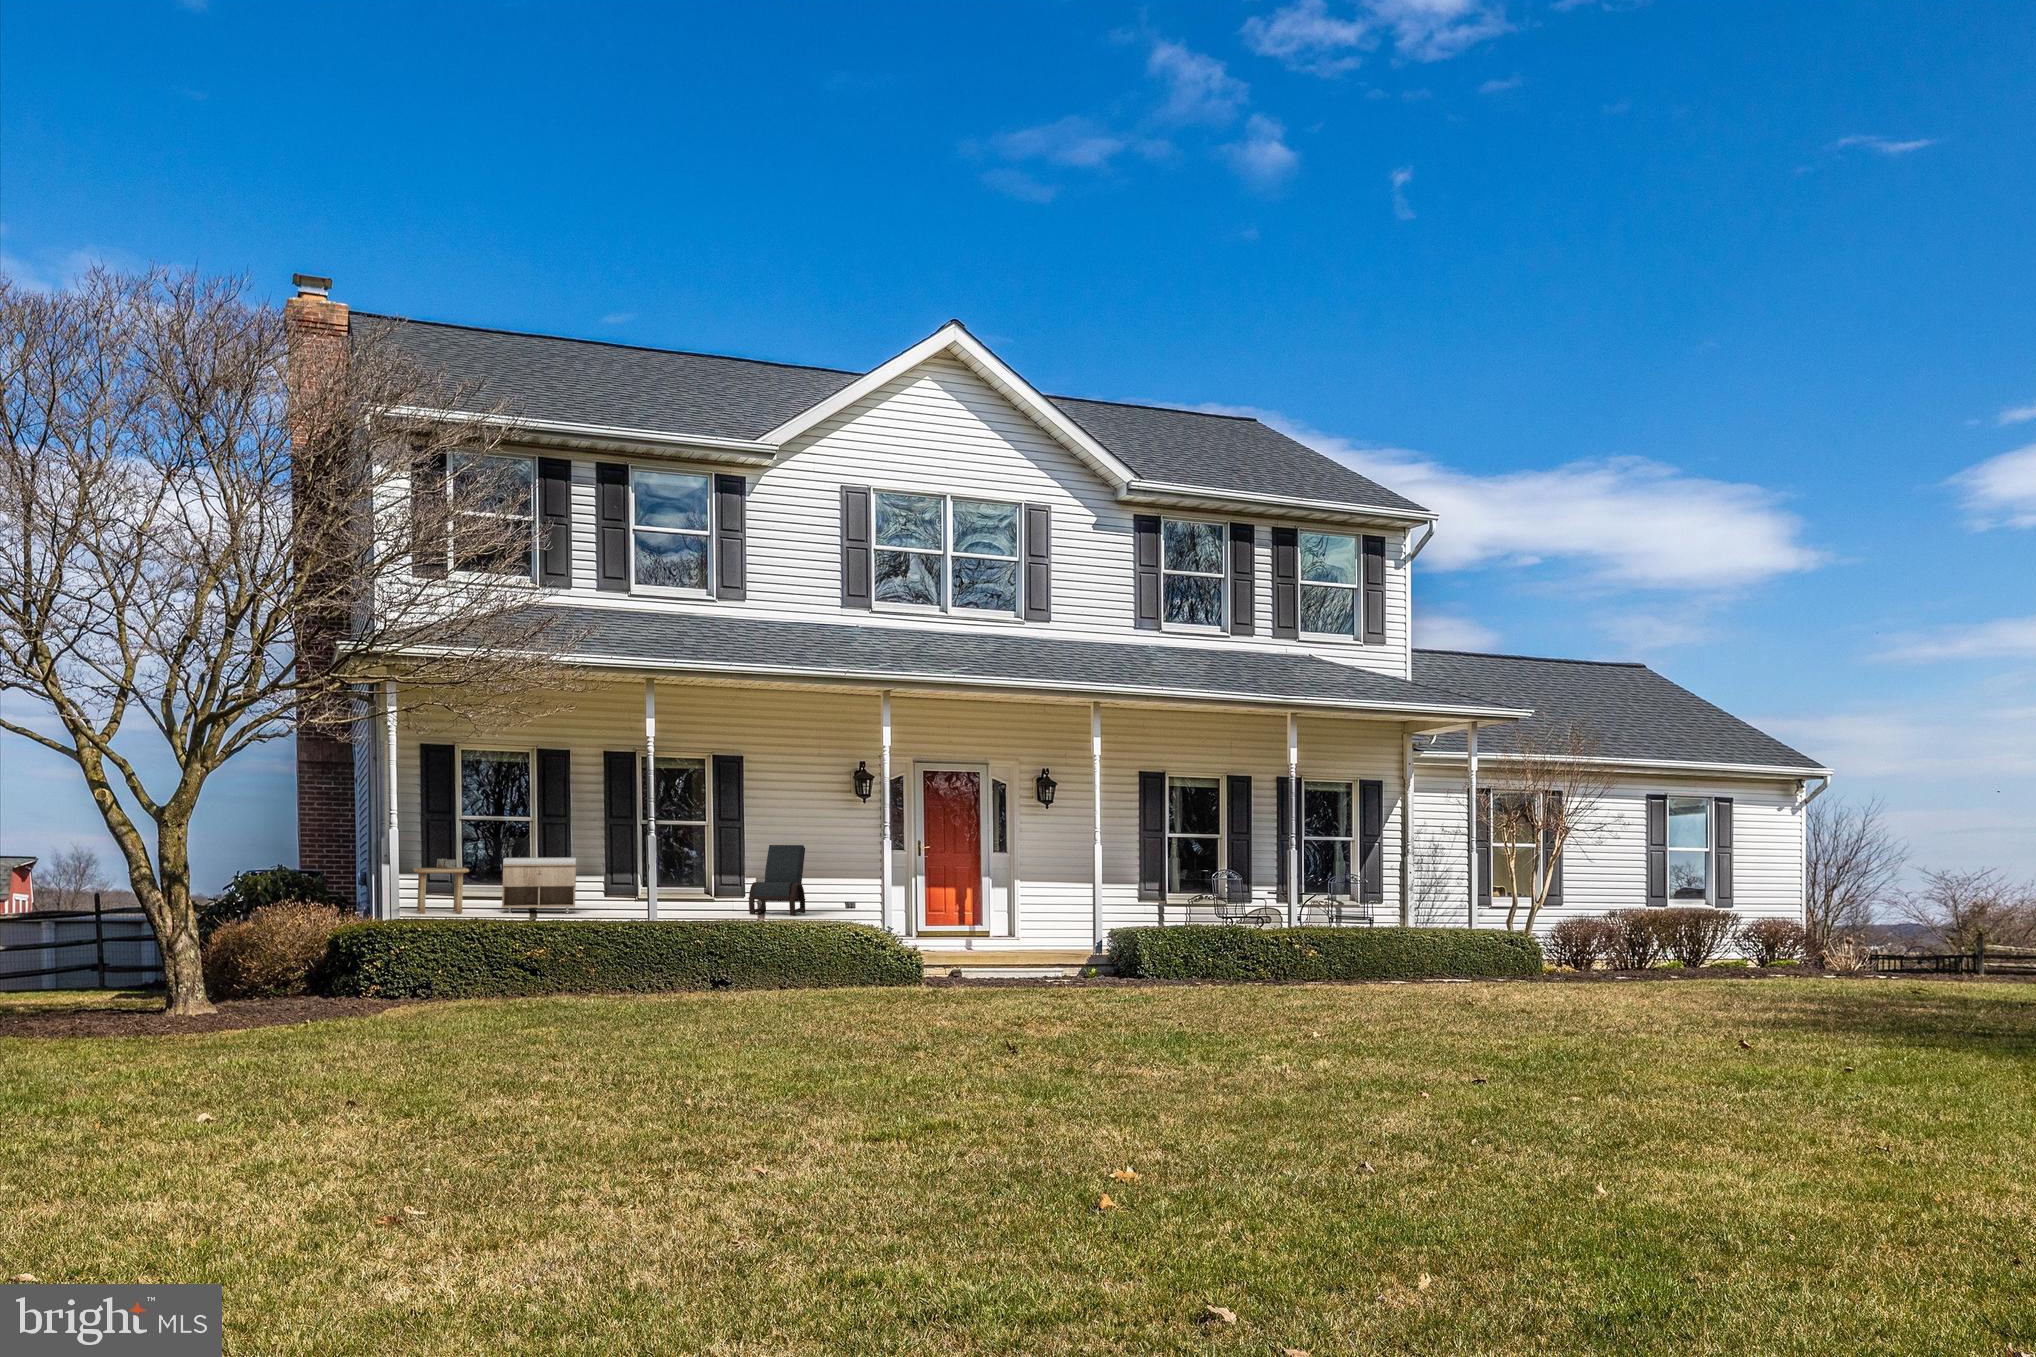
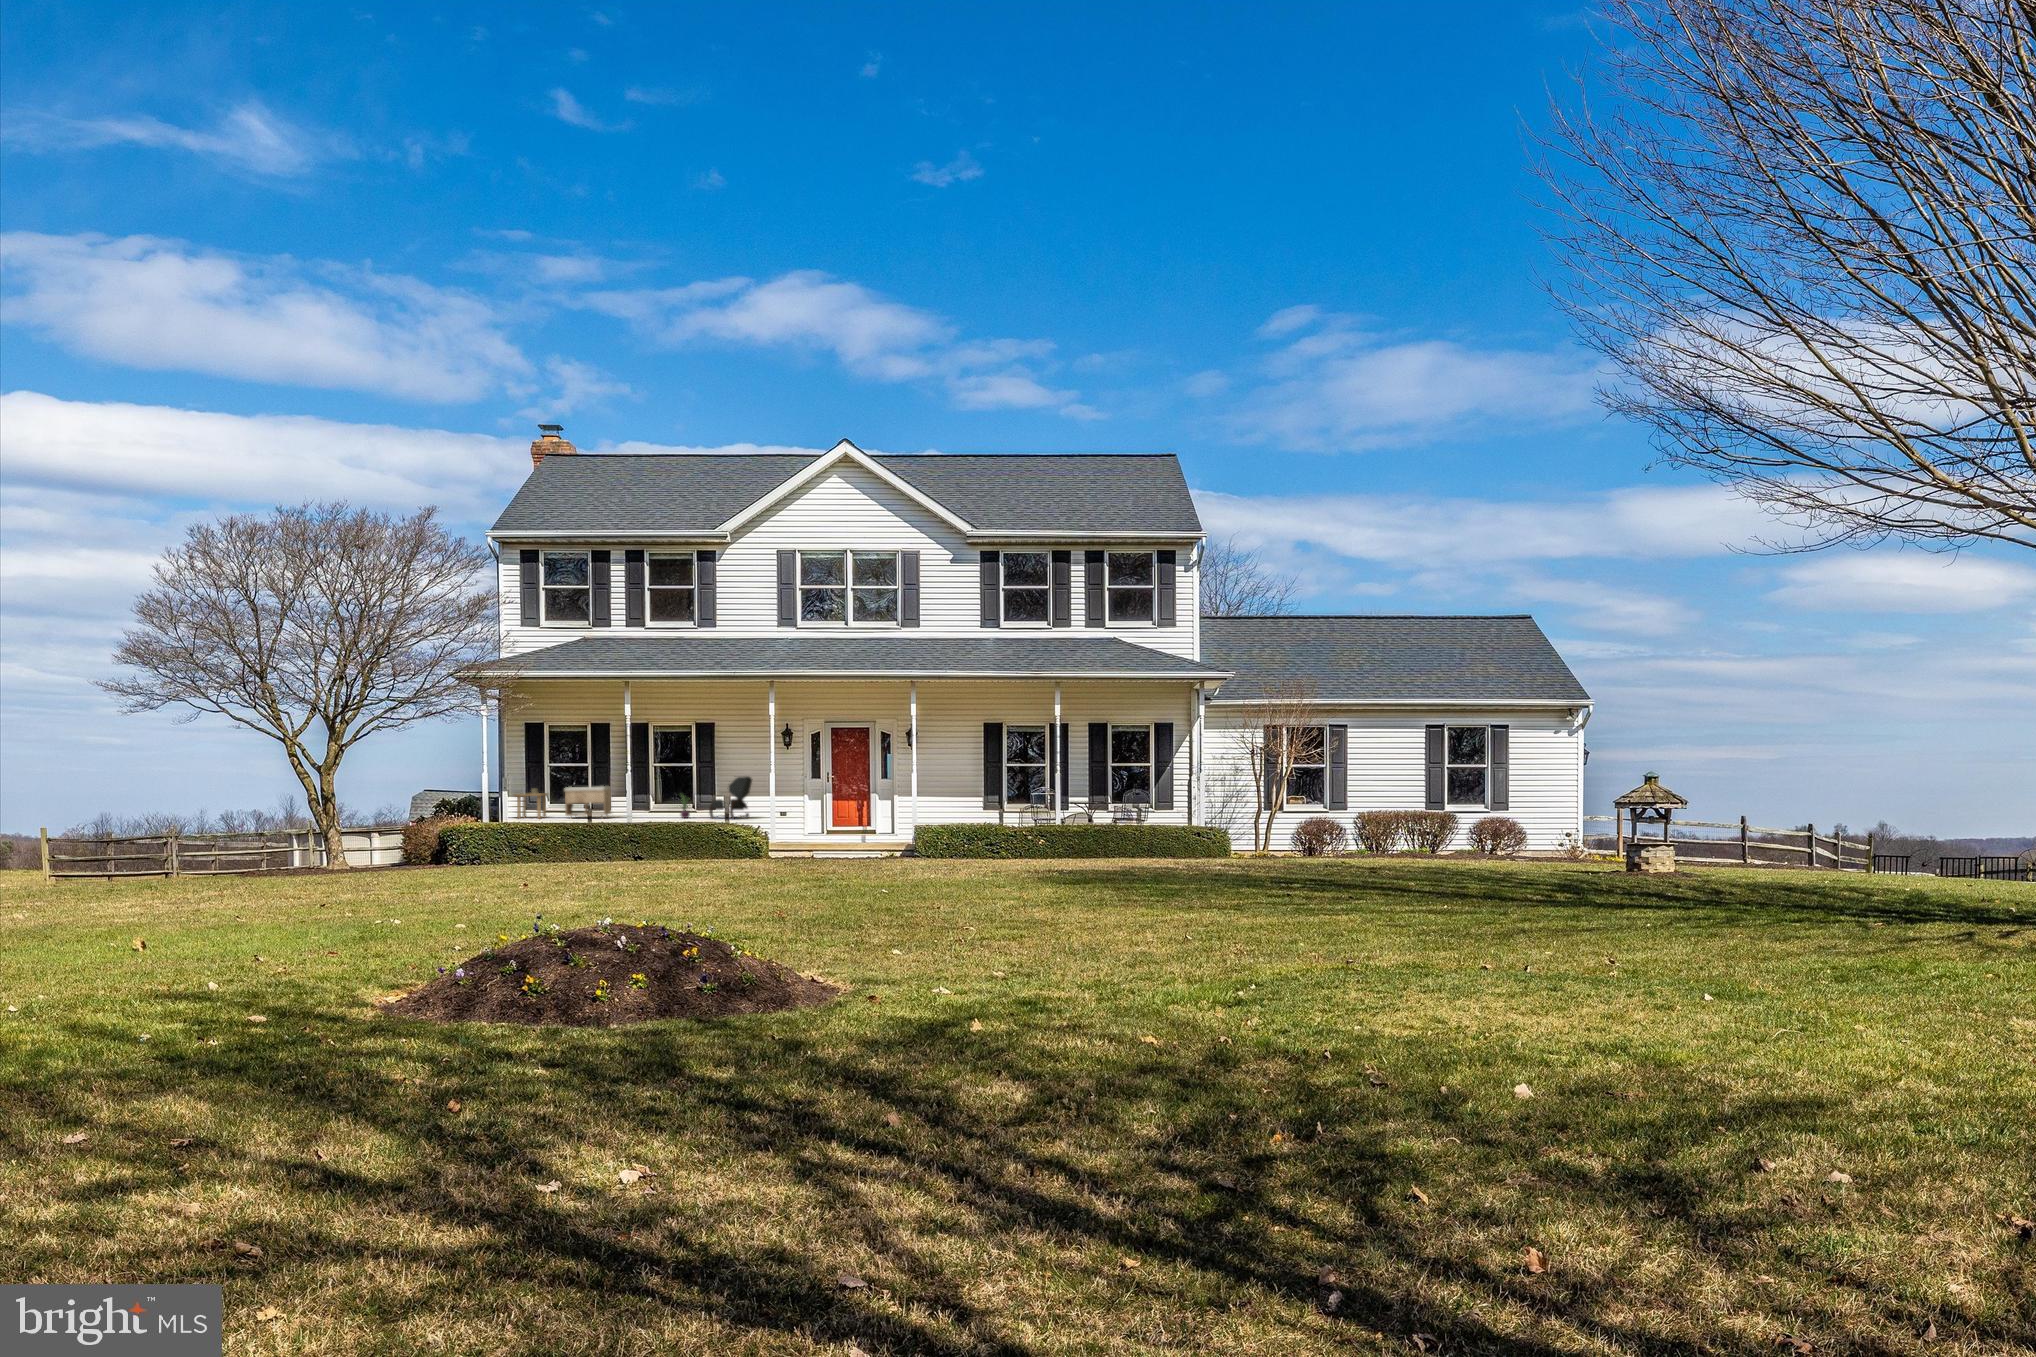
decorative plant: none [674,871,724,913] -> present [680,796,690,818]

